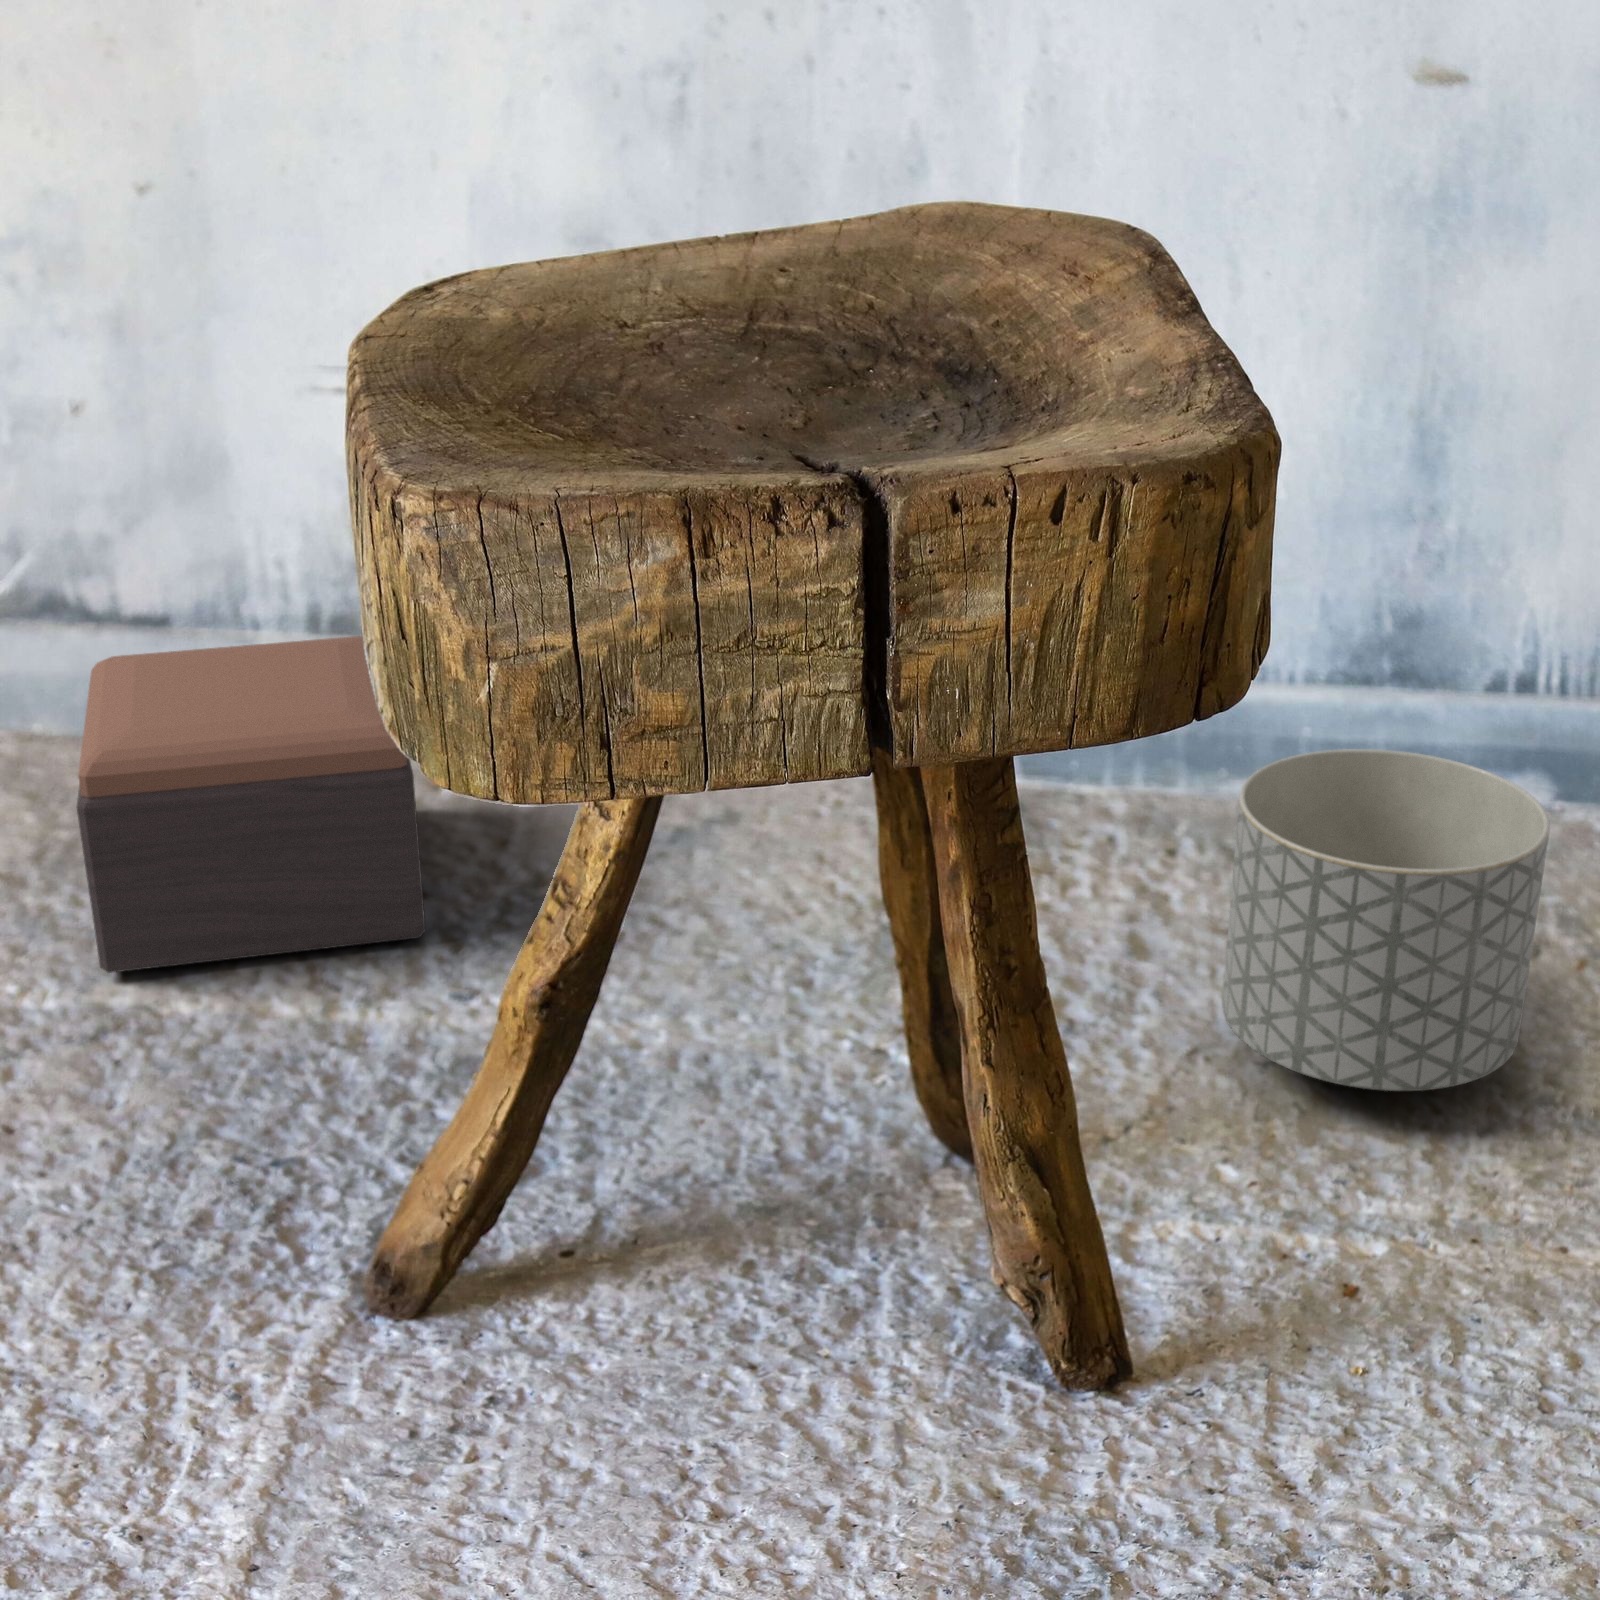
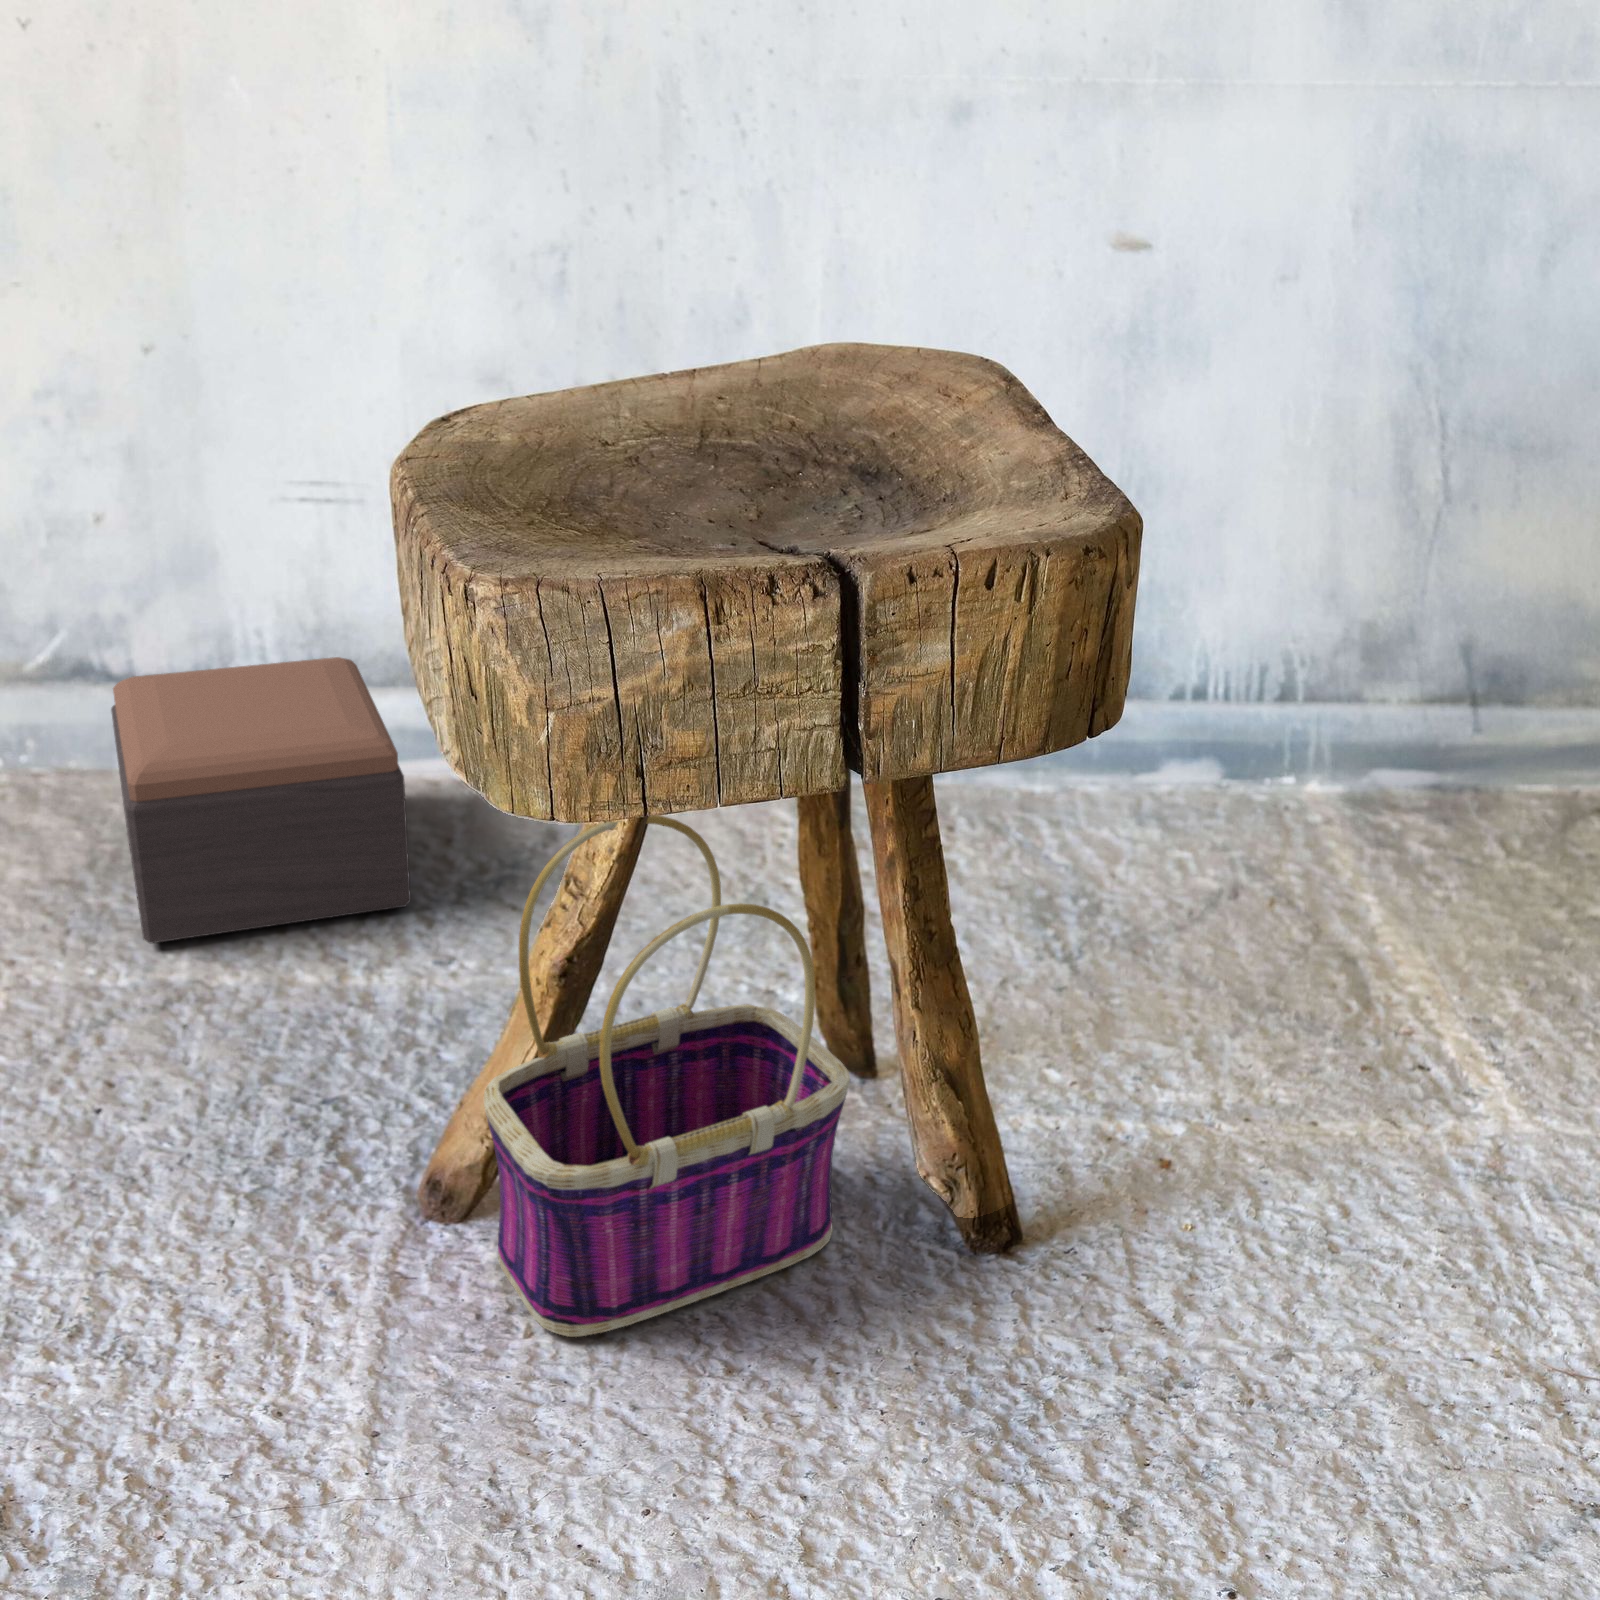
planter: present [1222,749,1550,1091] -> none [1051,750,1301,1013]
basket: none [420,796,893,1463] -> present [484,815,850,1337]

